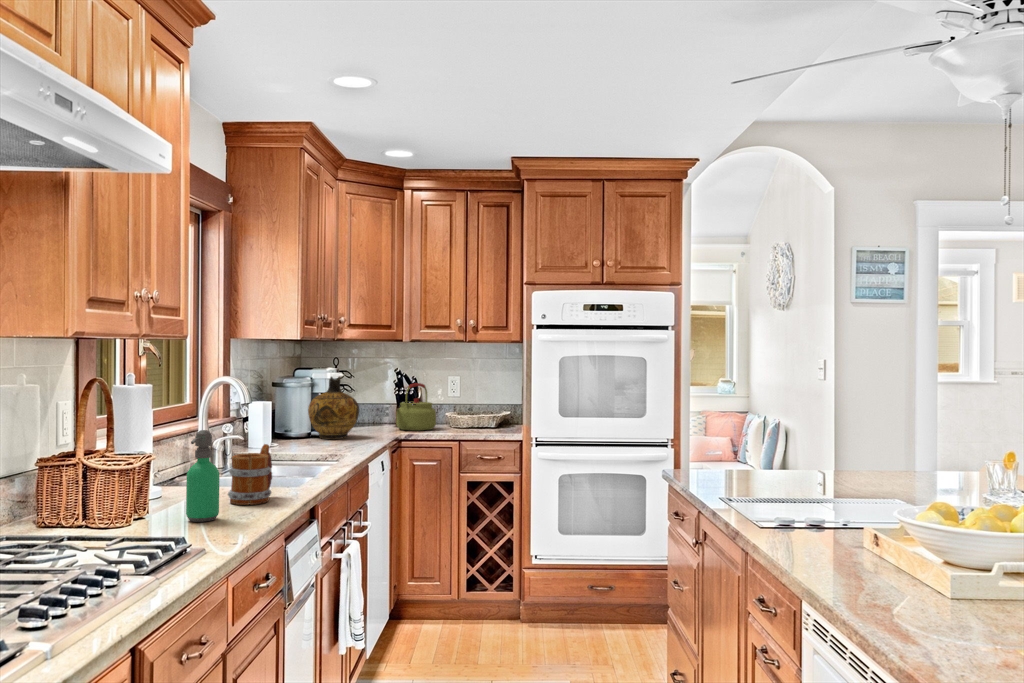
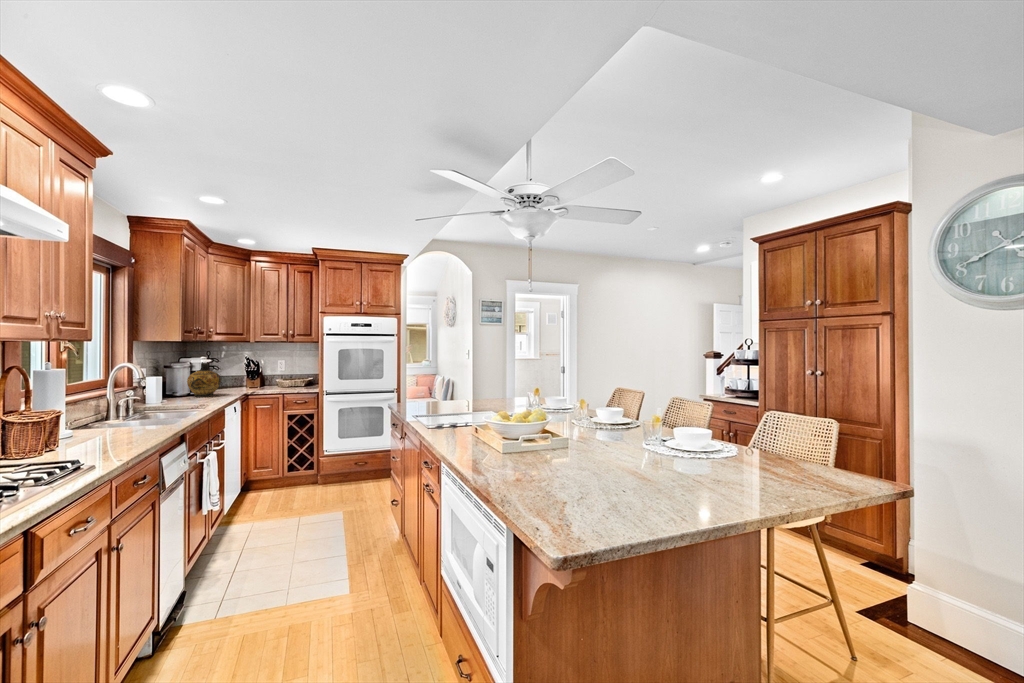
kettle: present [396,383,436,431] -> none [246,364,271,390]
soap dispenser: present [186,430,220,522] -> none [97,400,119,448]
mug: present [228,444,272,505] -> none [125,405,155,437]

